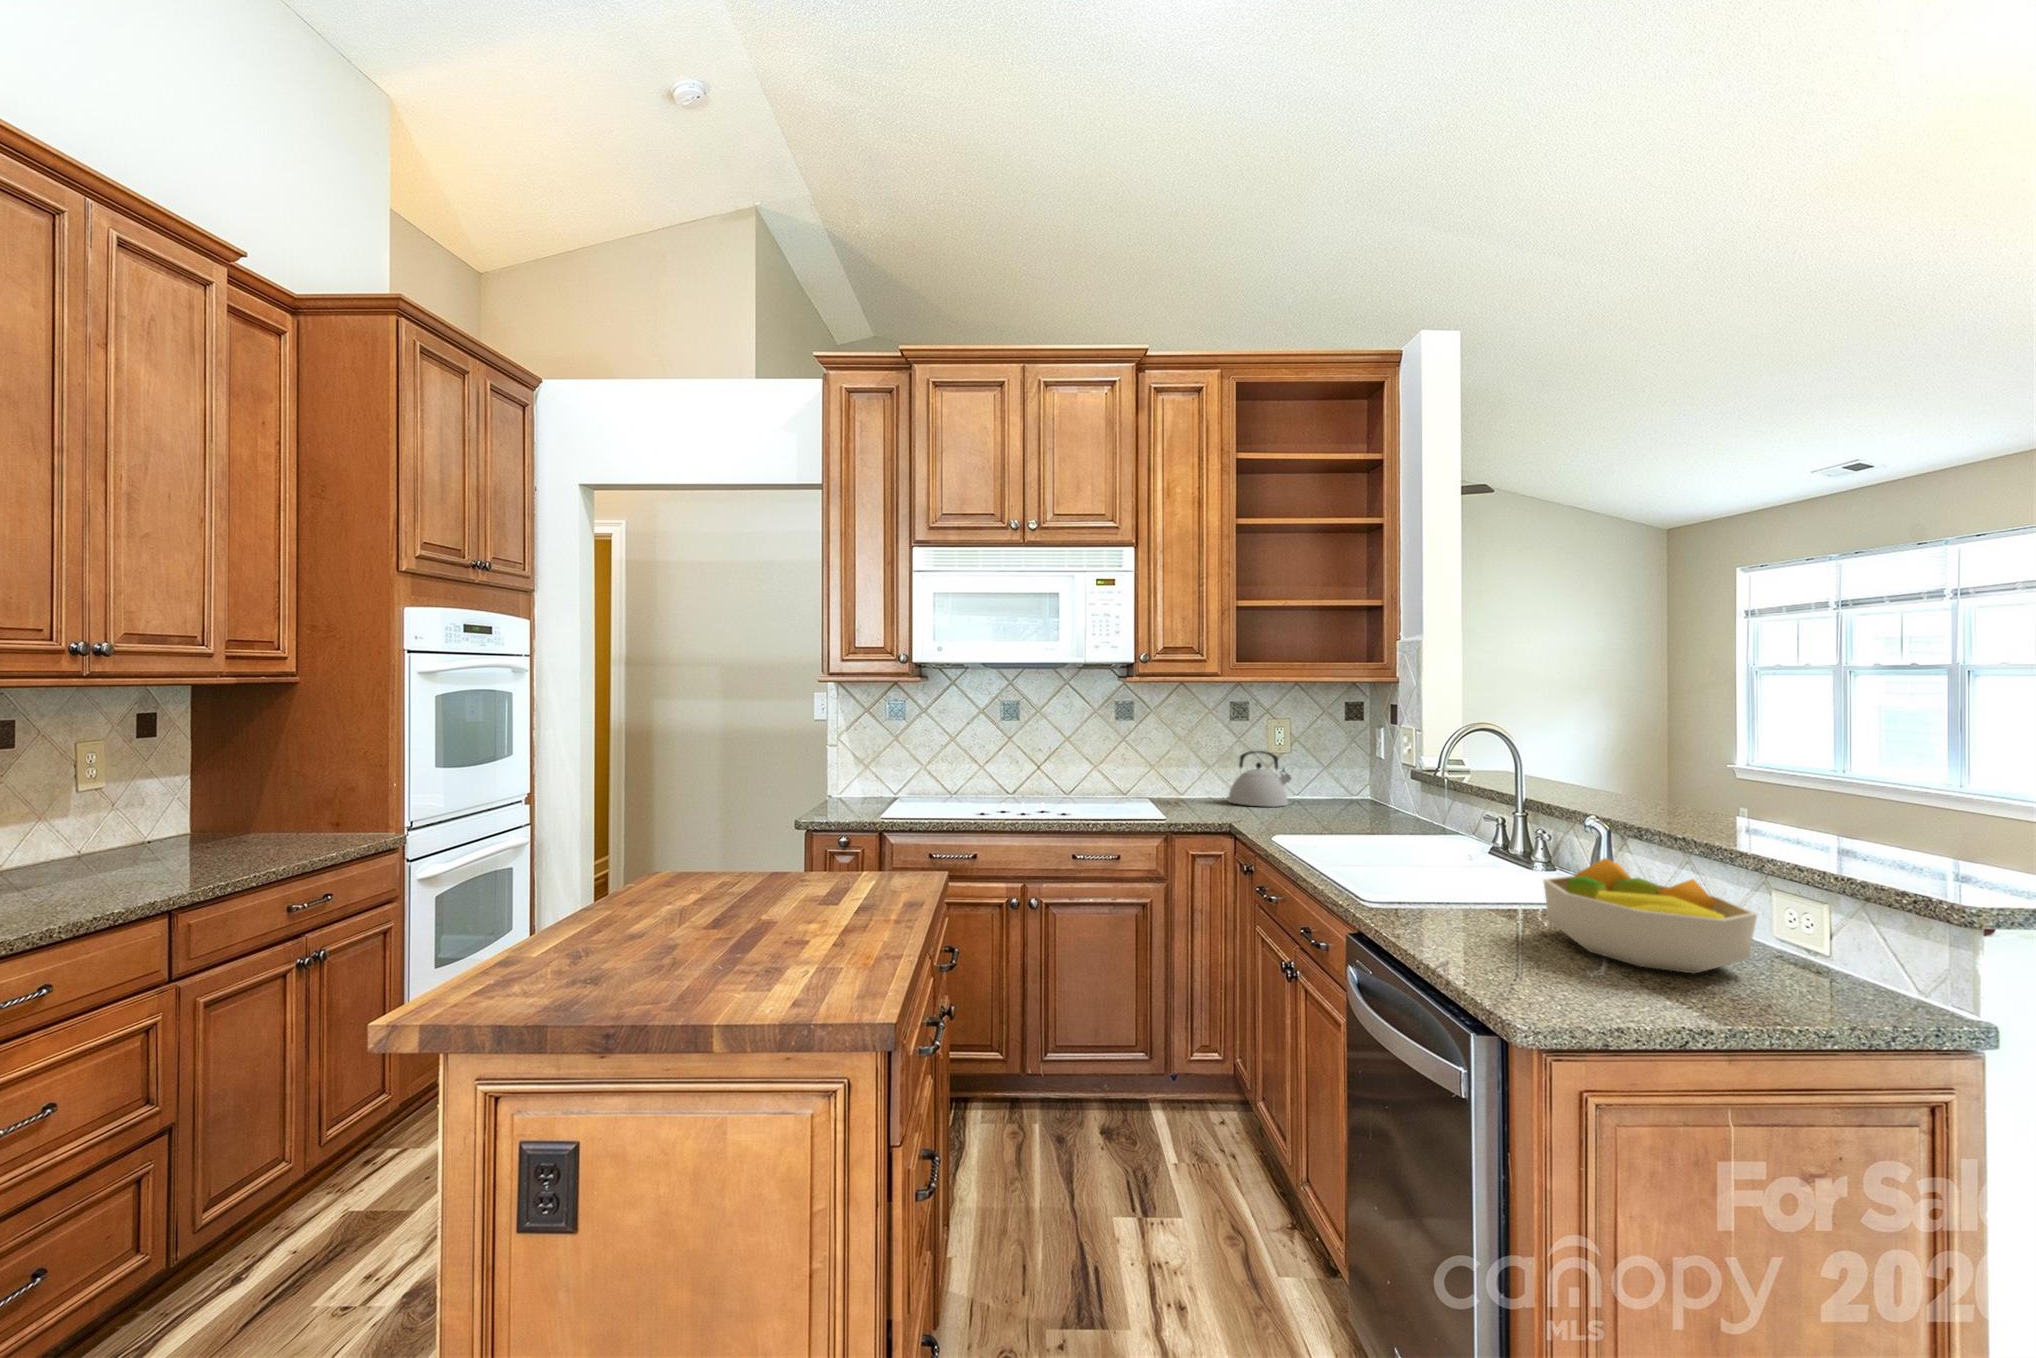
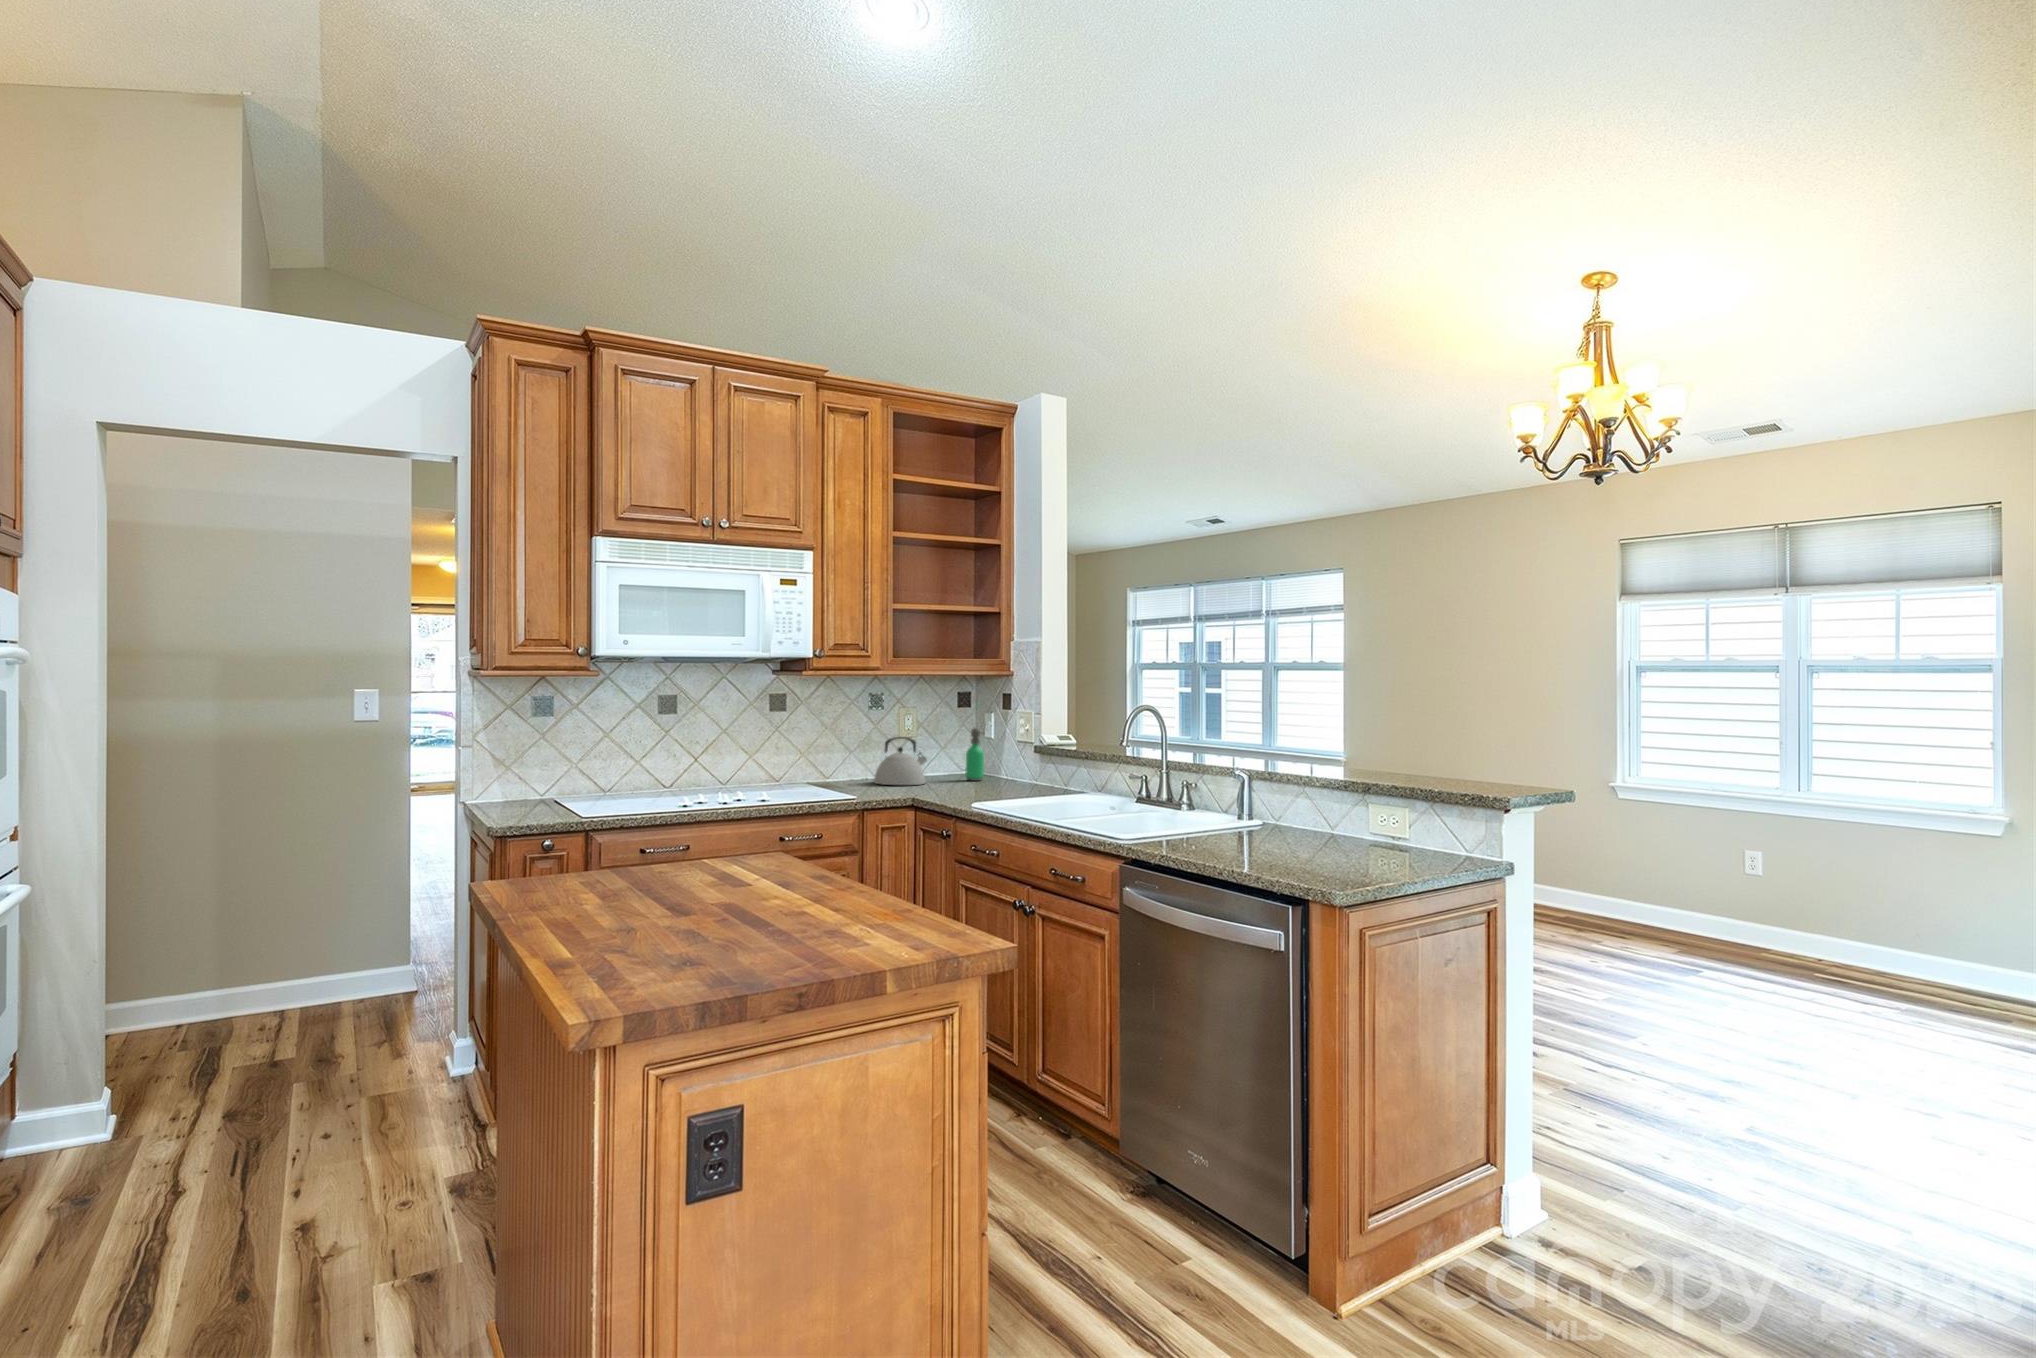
soap dispenser: none [1343,744,1366,807] -> present [965,728,984,781]
fruit bowl: present [1544,858,1757,973] -> none [1238,795,1362,859]

